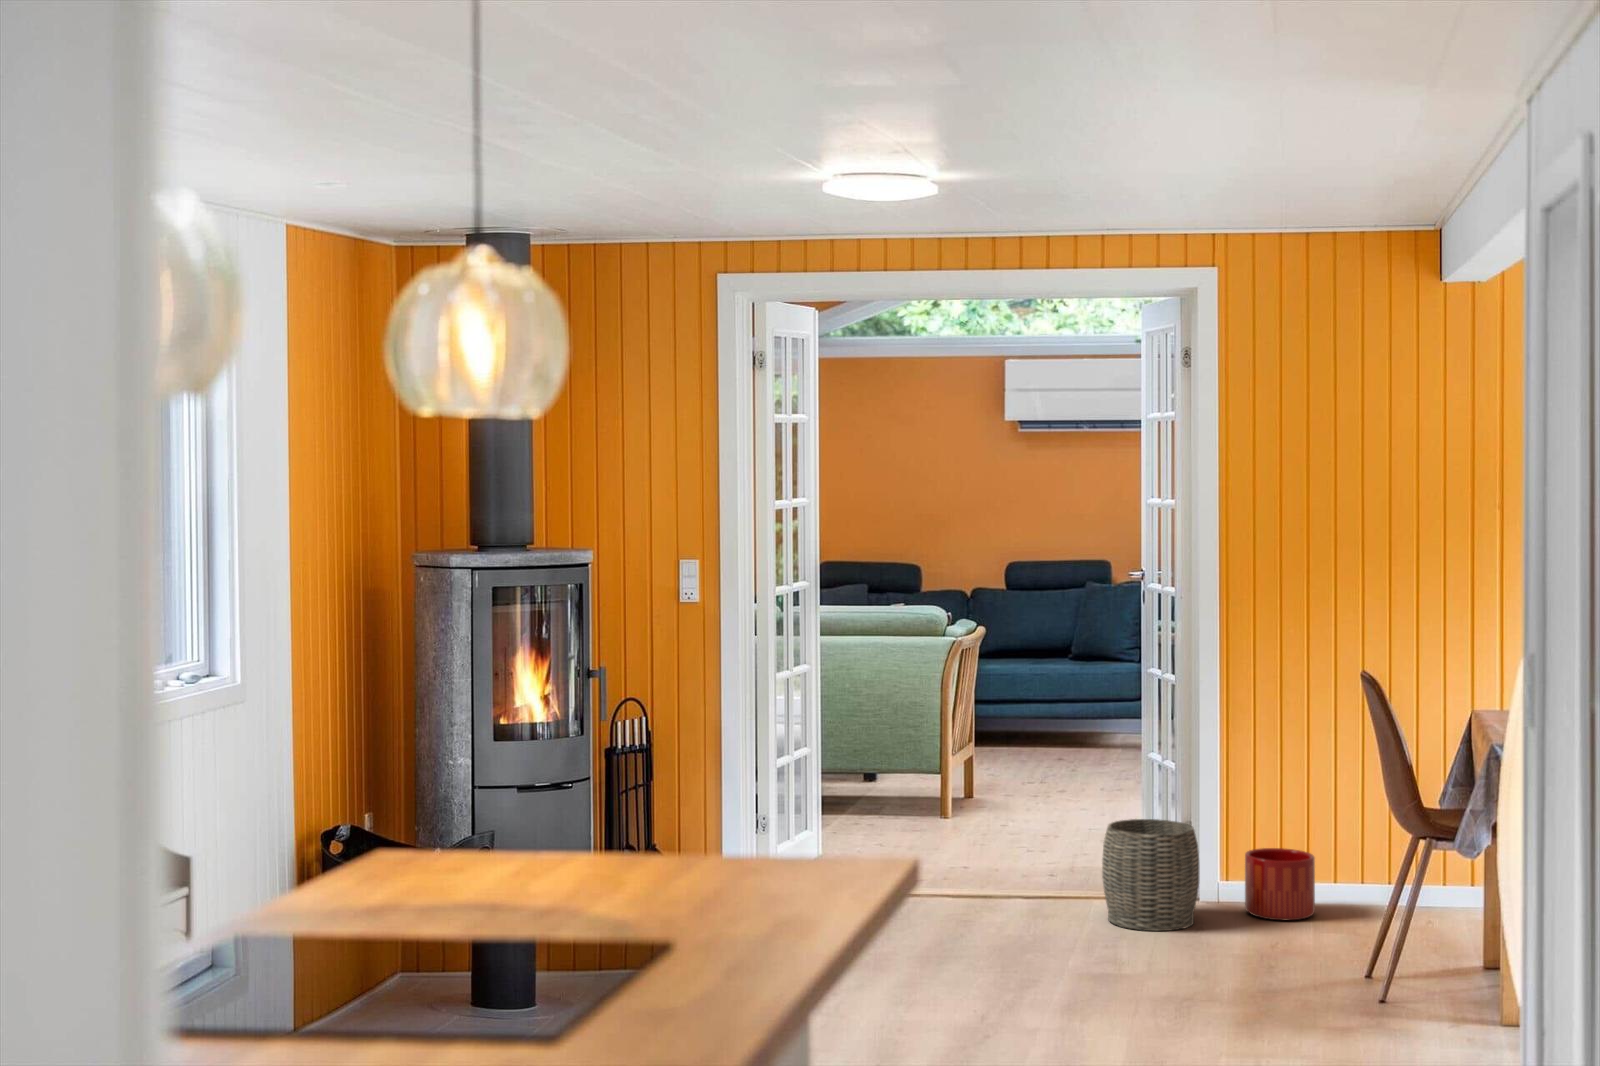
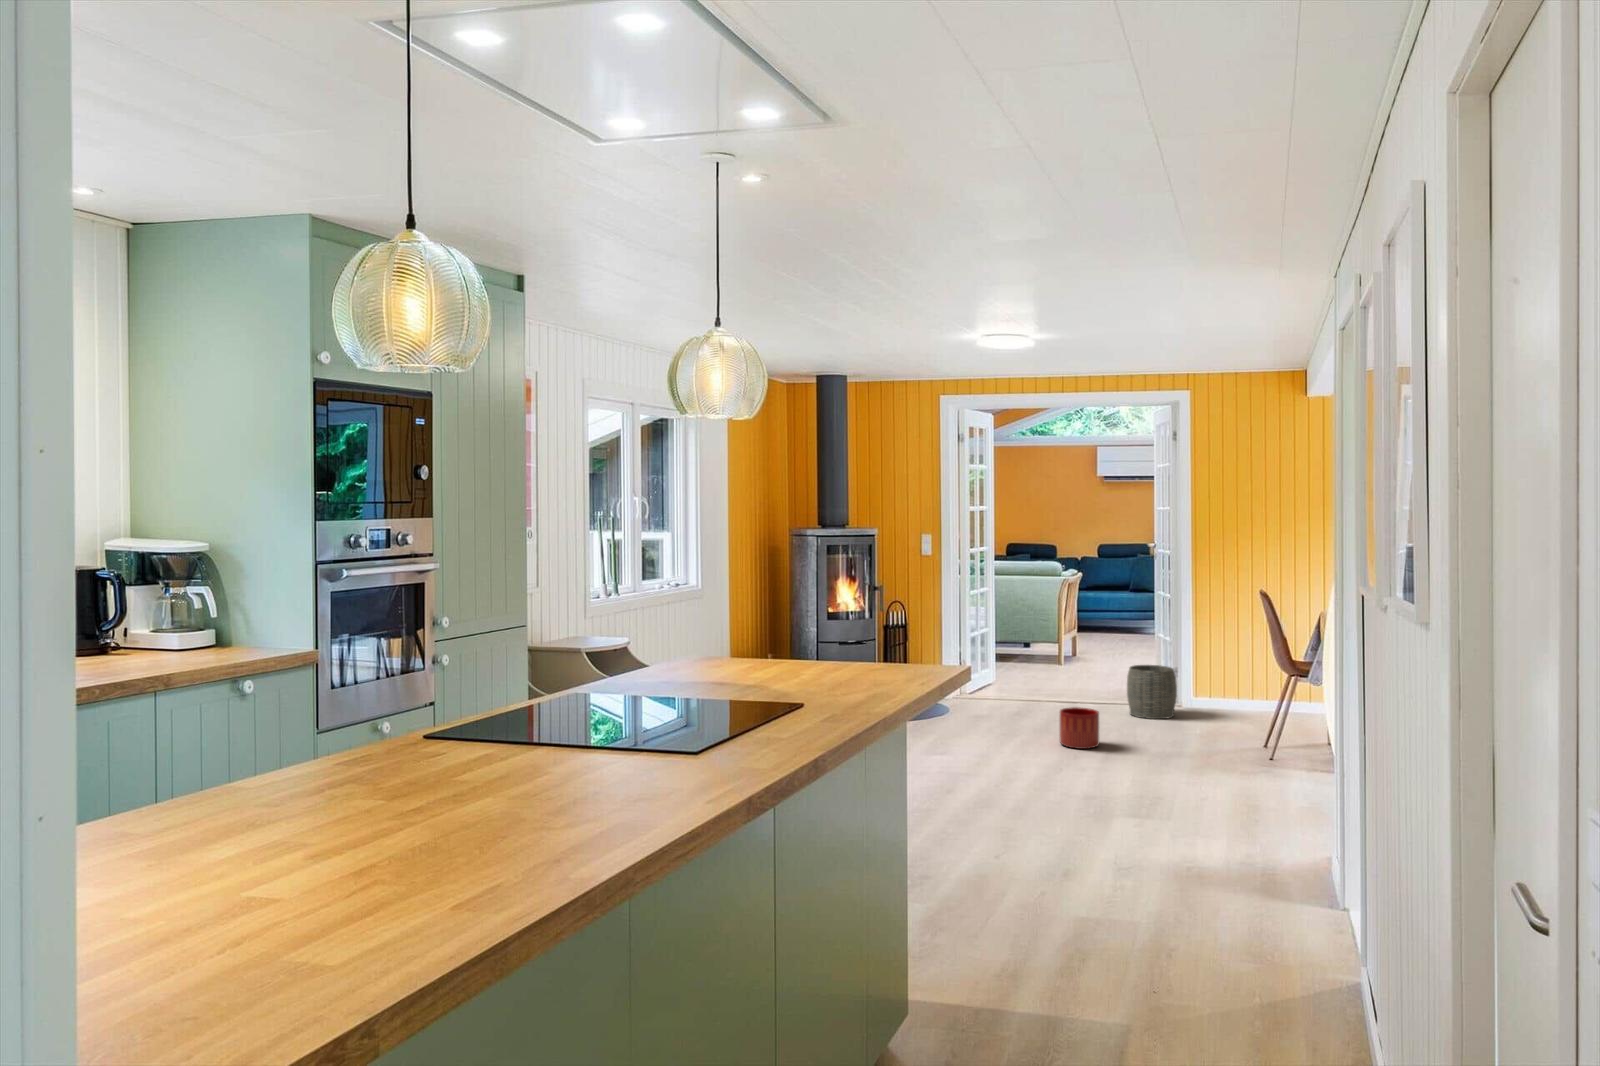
planter: present [1245,848,1315,921] -> present [1059,707,1099,749]

